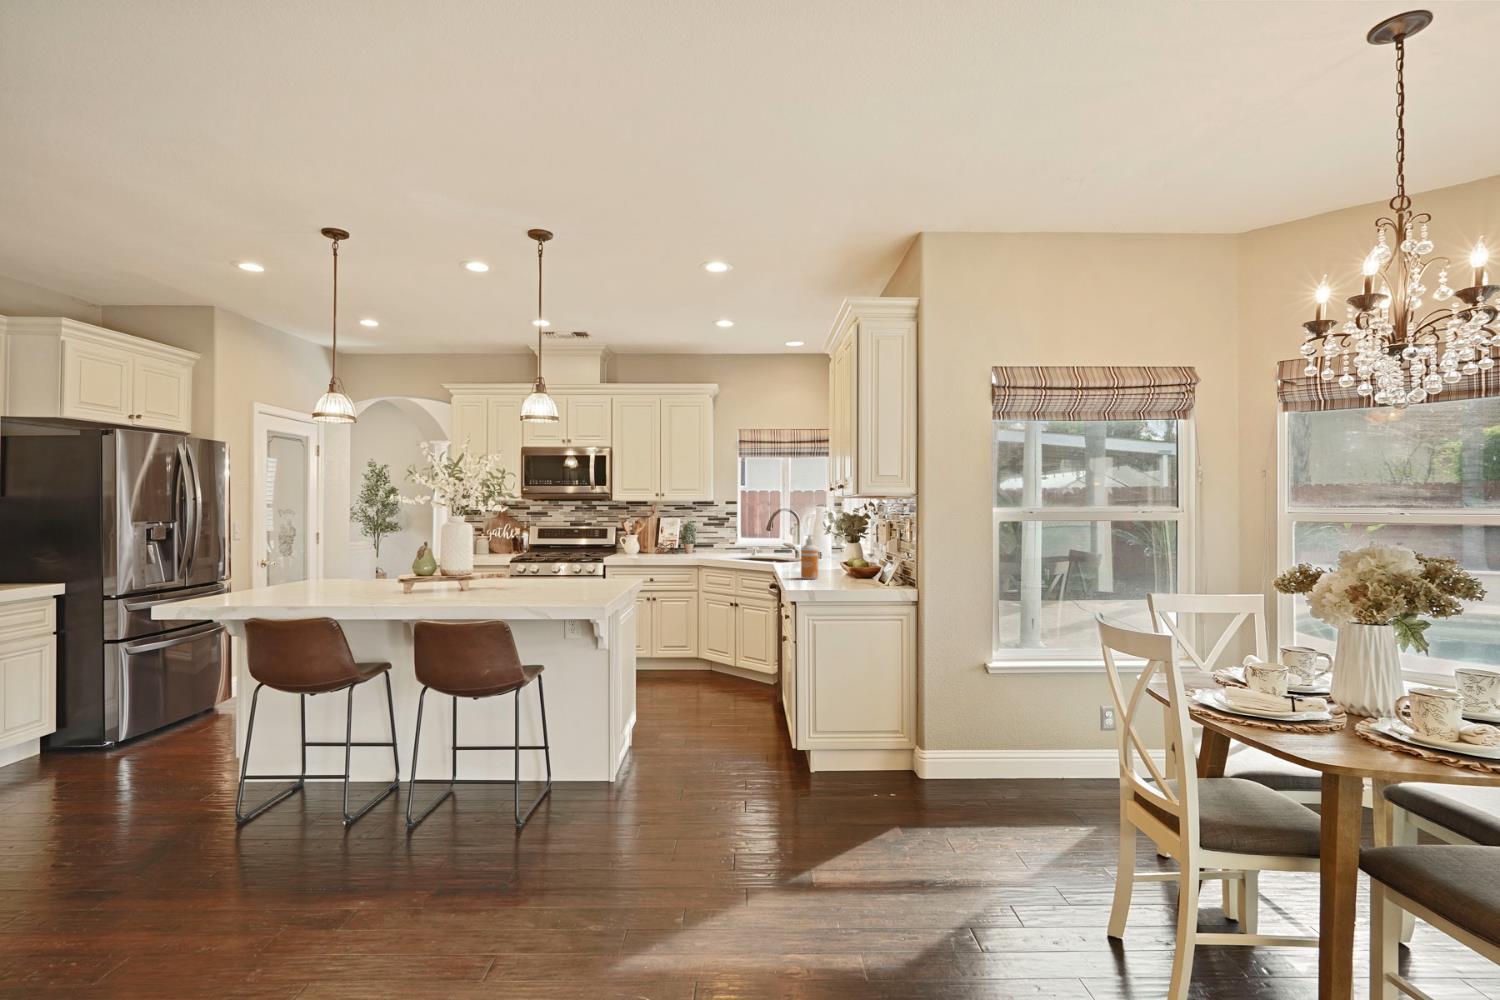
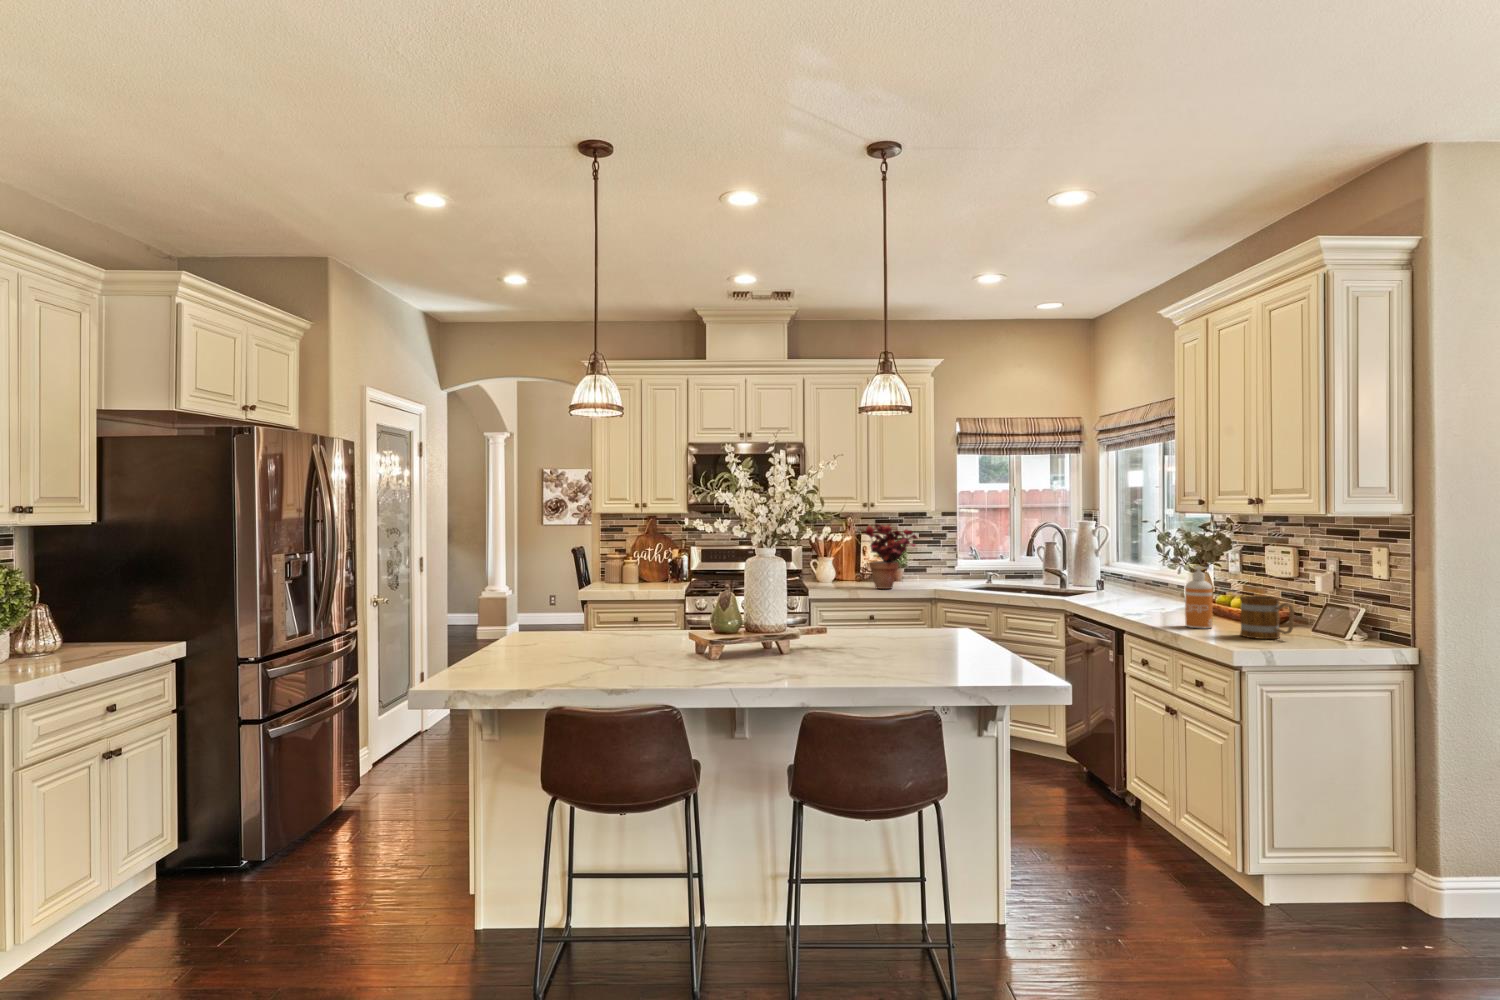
potted plant: none [641,508,685,557] -> present [860,524,917,589]
mug: none [820,554,847,585] -> present [1240,596,1294,639]

